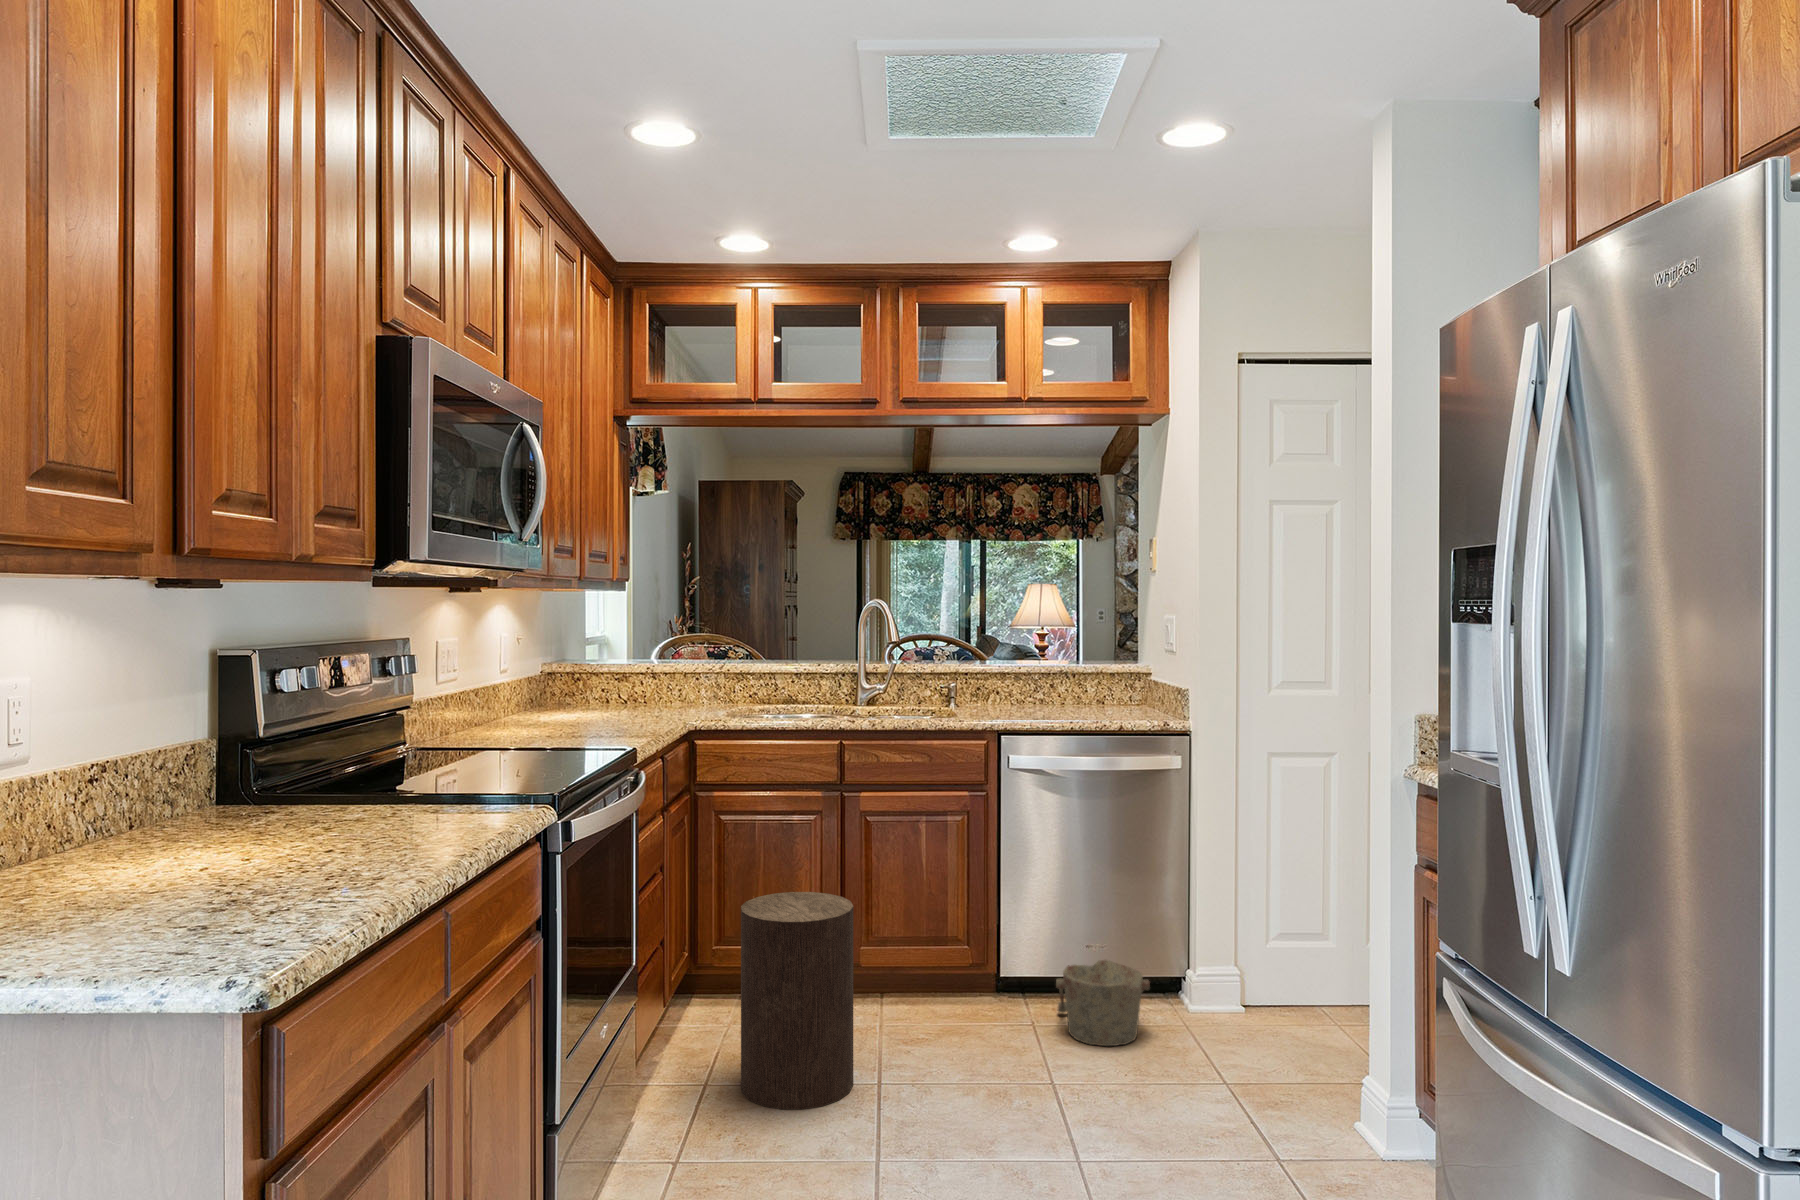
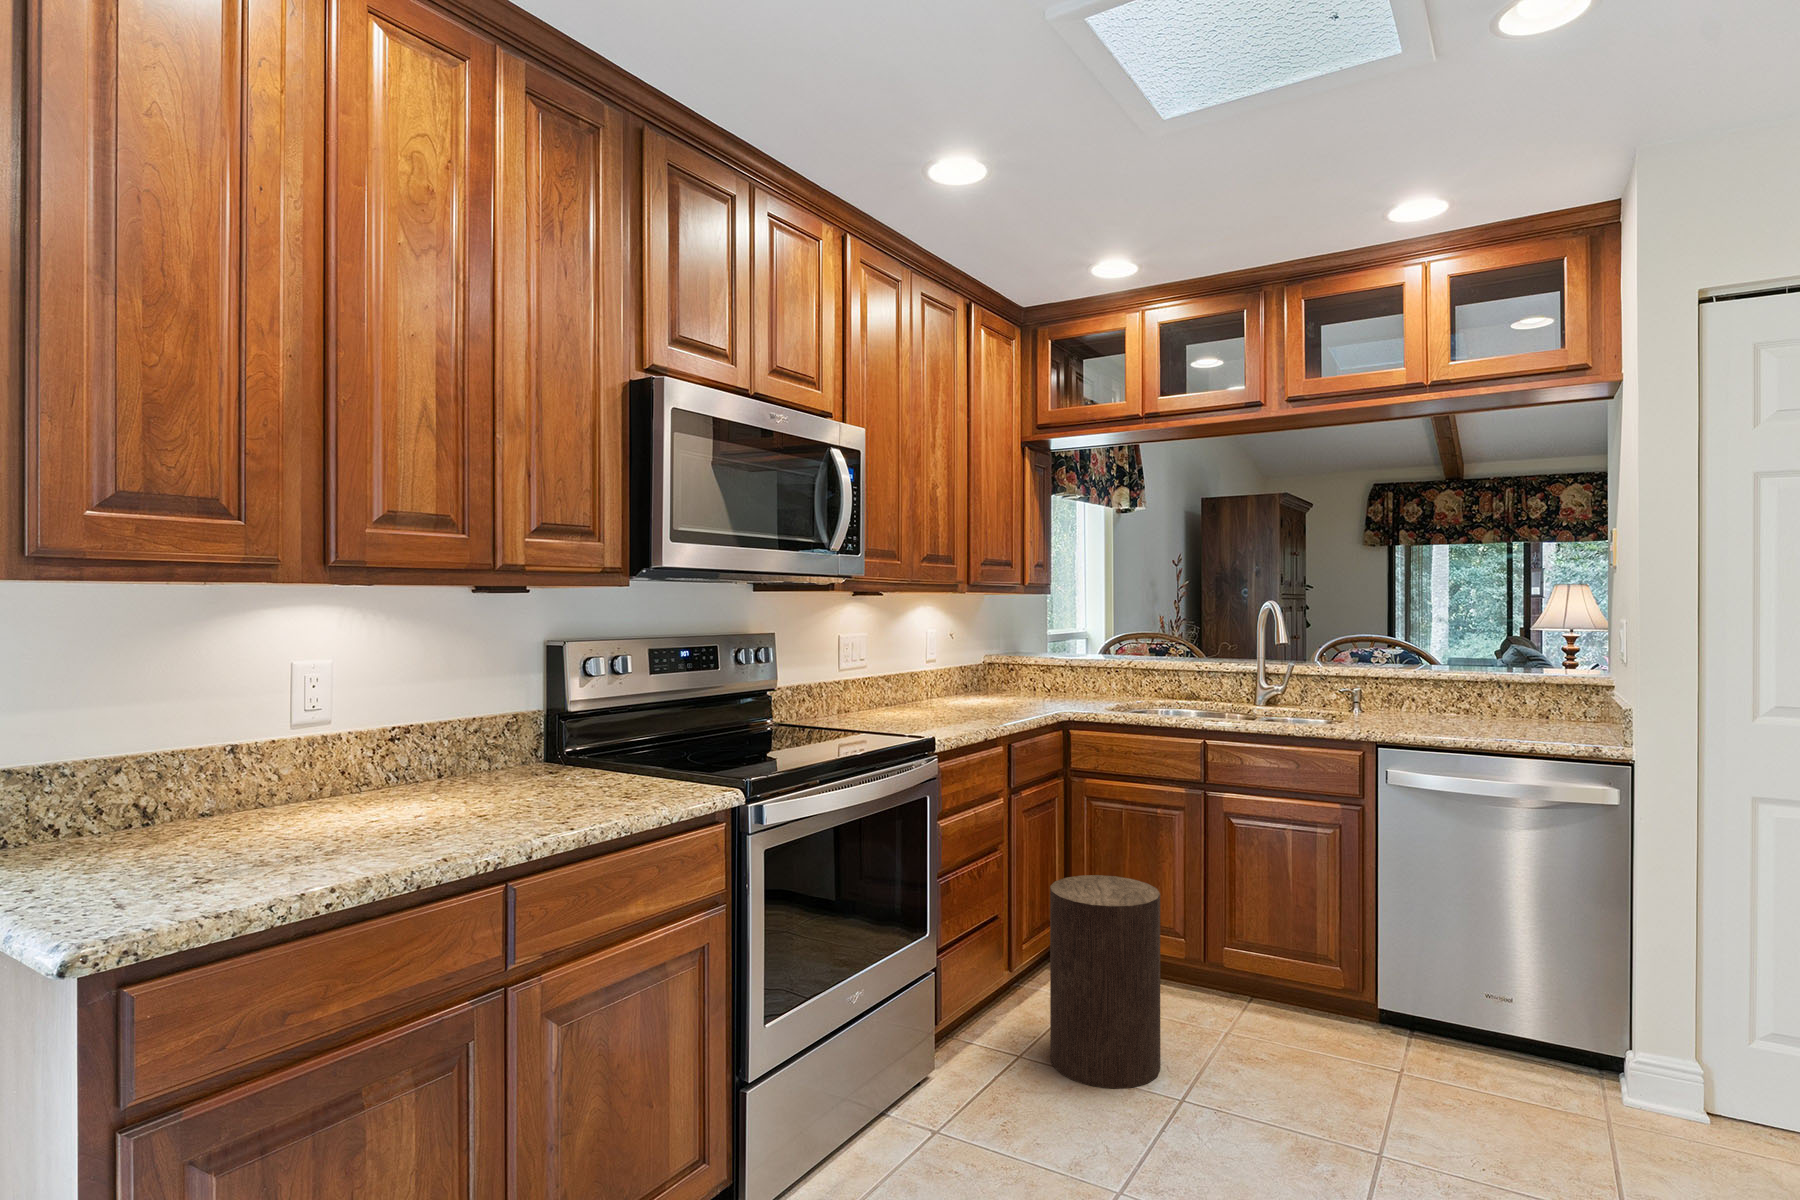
bucket: present [1056,960,1150,1047] -> none [1423,1010,1548,1119]

